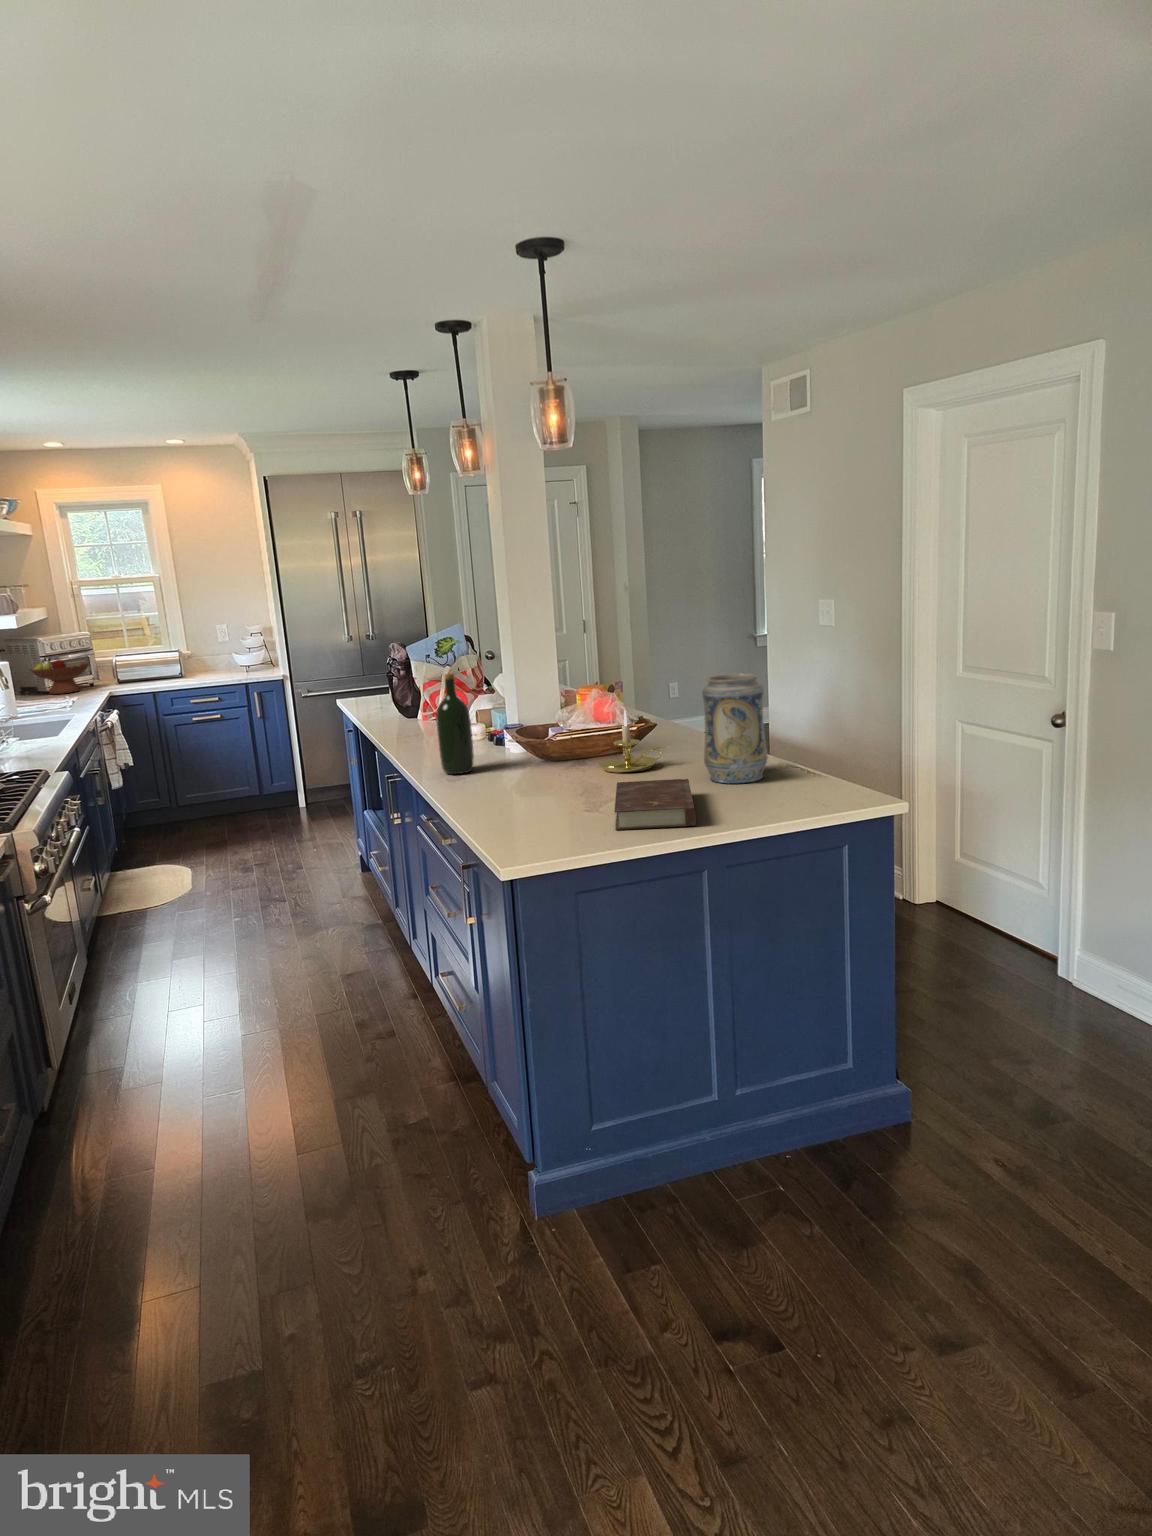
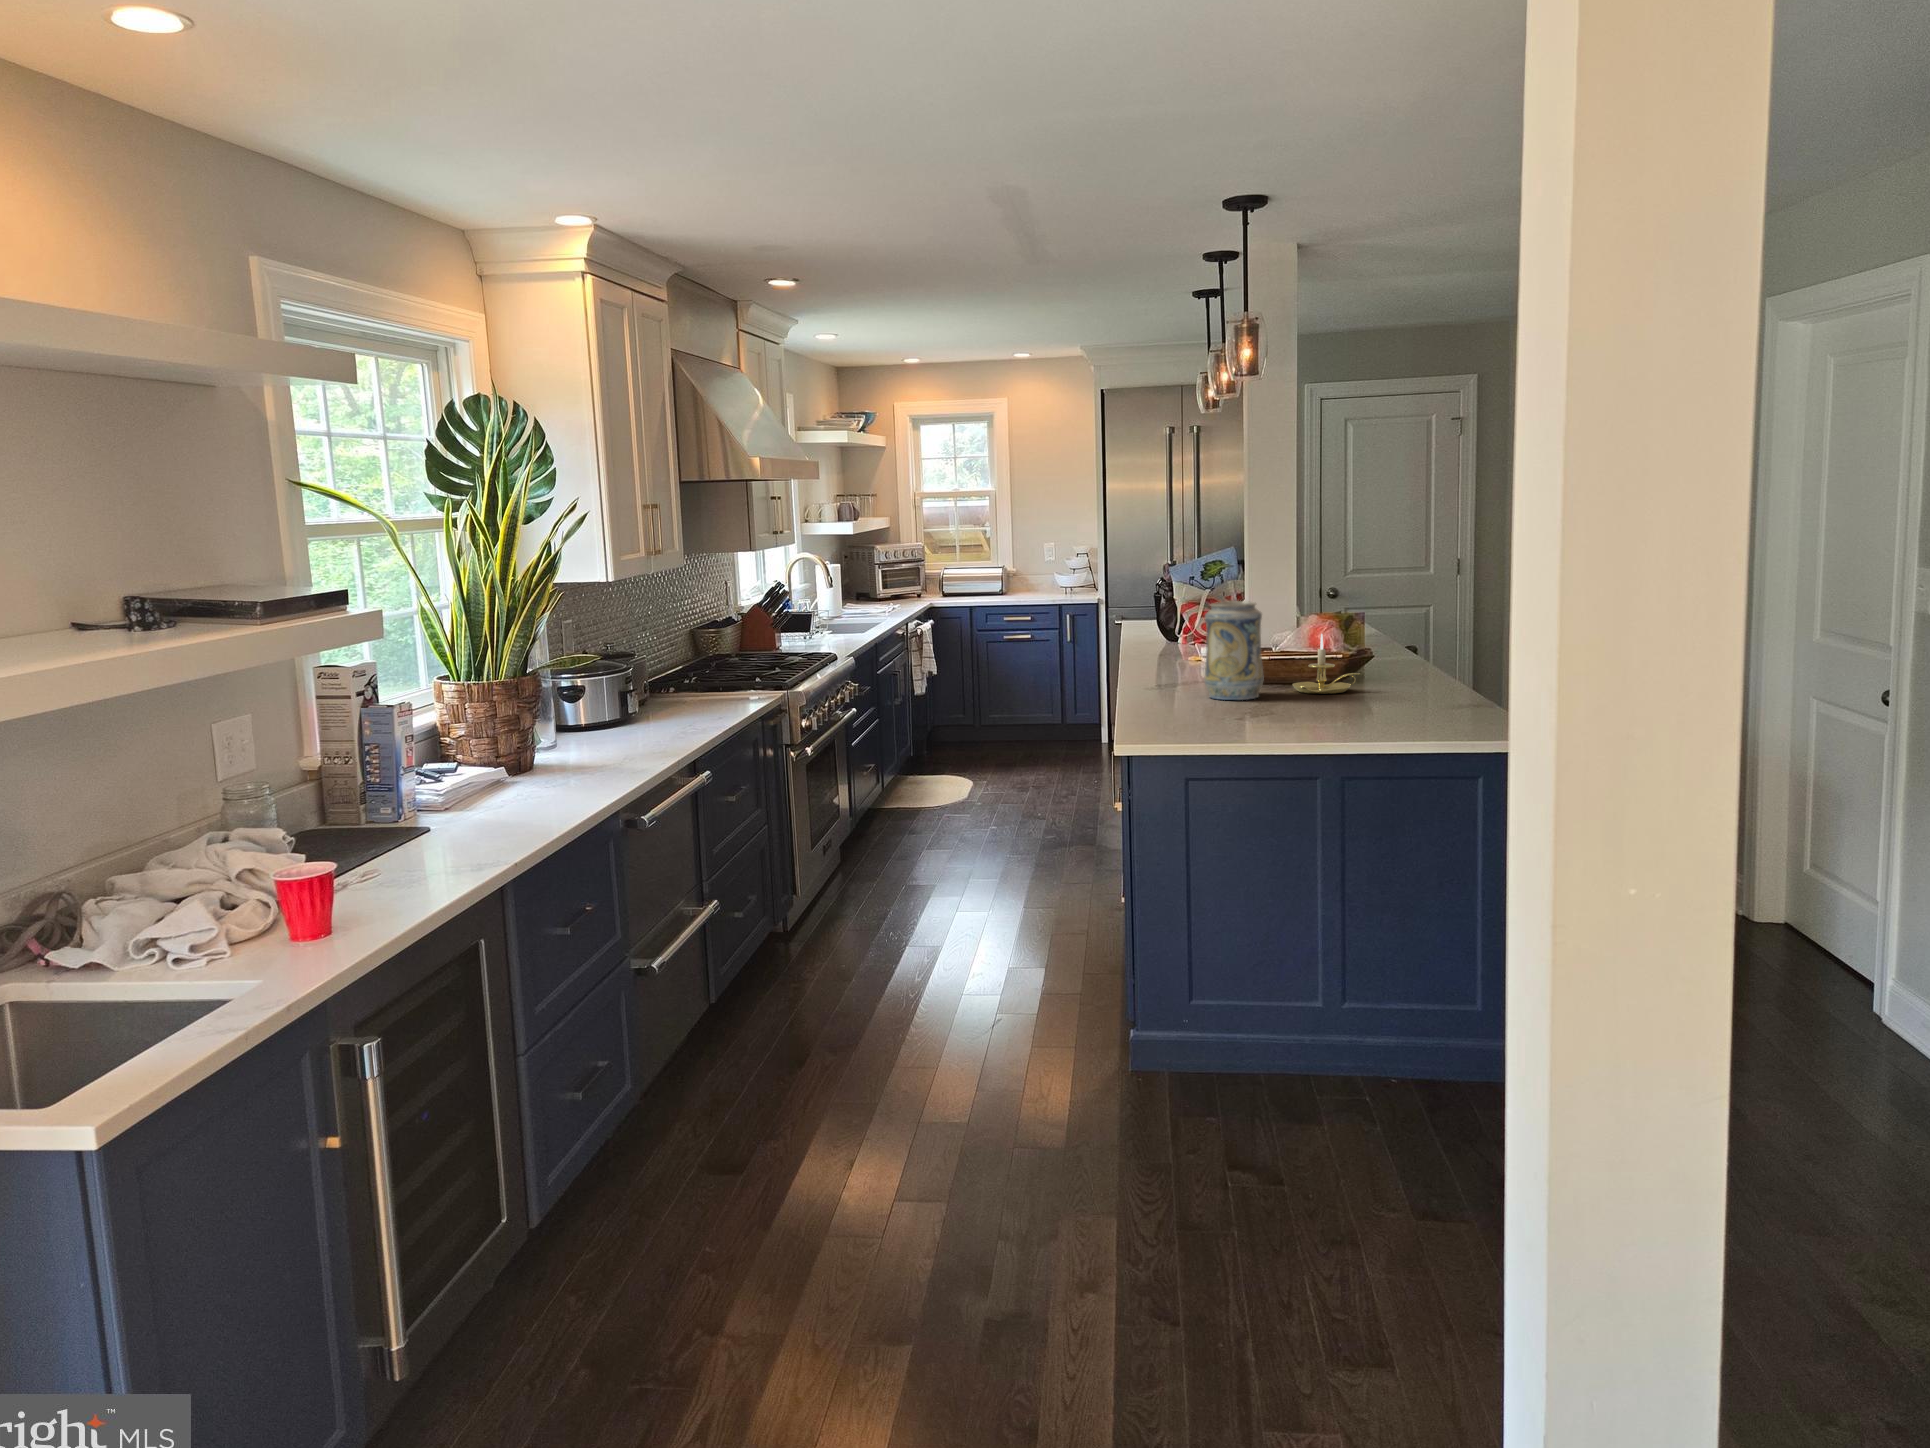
fruit bowl: present [30,658,90,694] -> none [864,565,918,601]
decorative vase: present [702,673,768,783] -> present [1204,601,1263,700]
wine bottle: present [436,674,474,774] -> none [1152,588,1184,682]
book: present [614,779,696,830] -> none [1245,693,1345,729]

